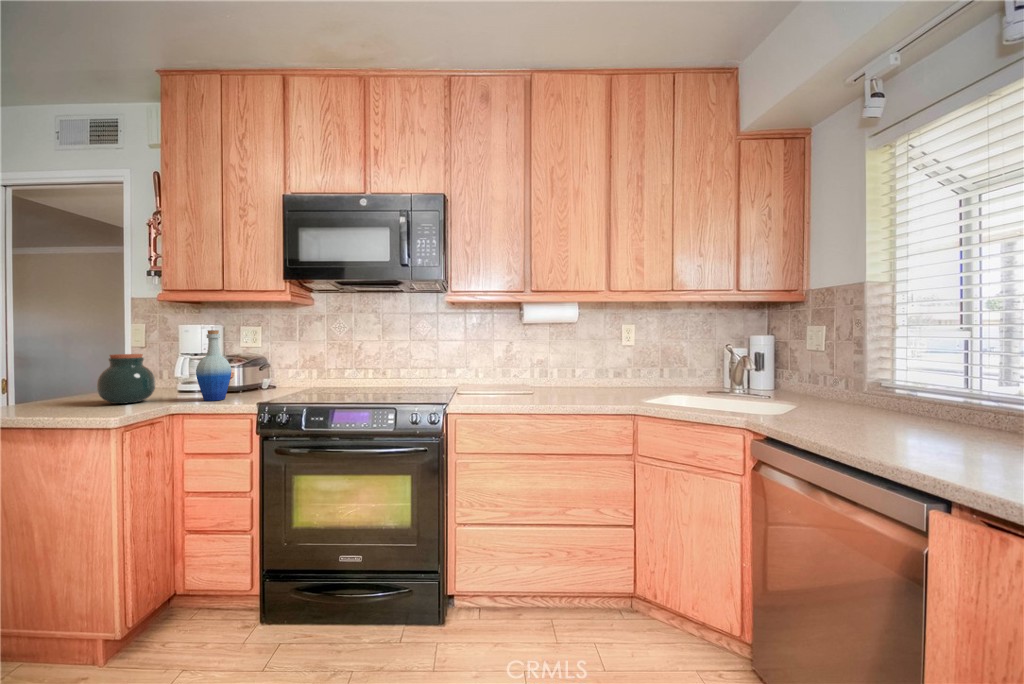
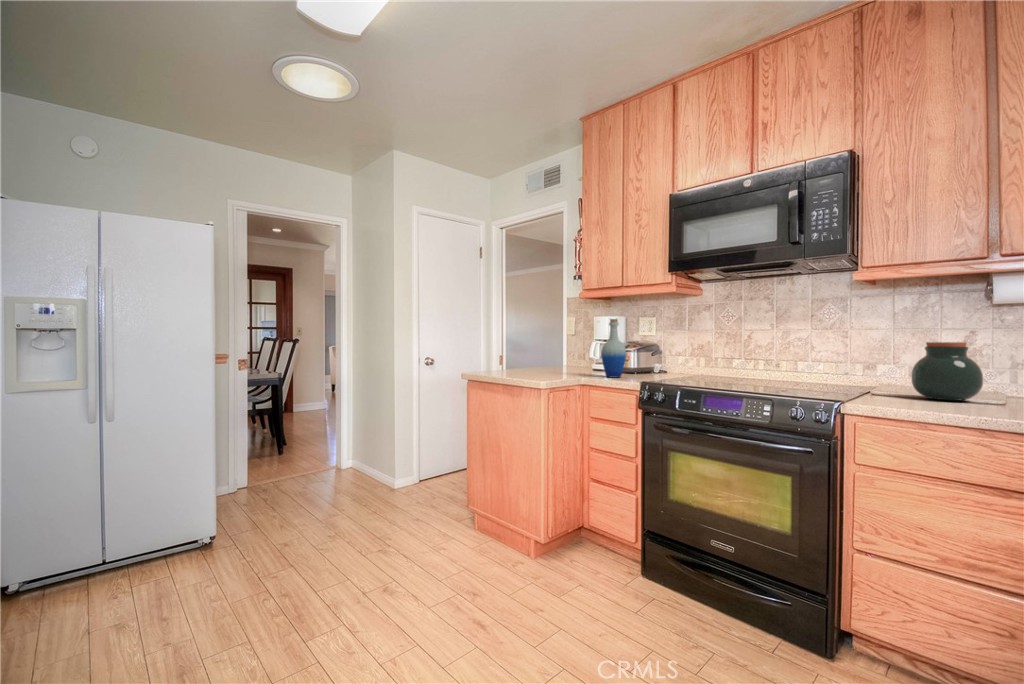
jar: present [97,354,155,404] -> present [911,342,983,401]

